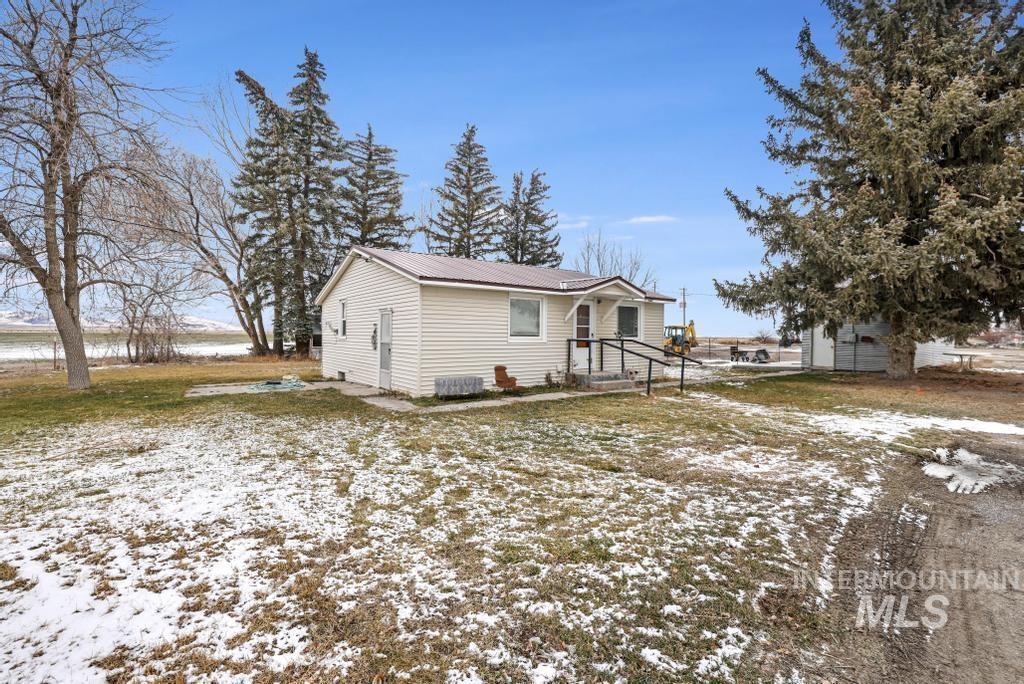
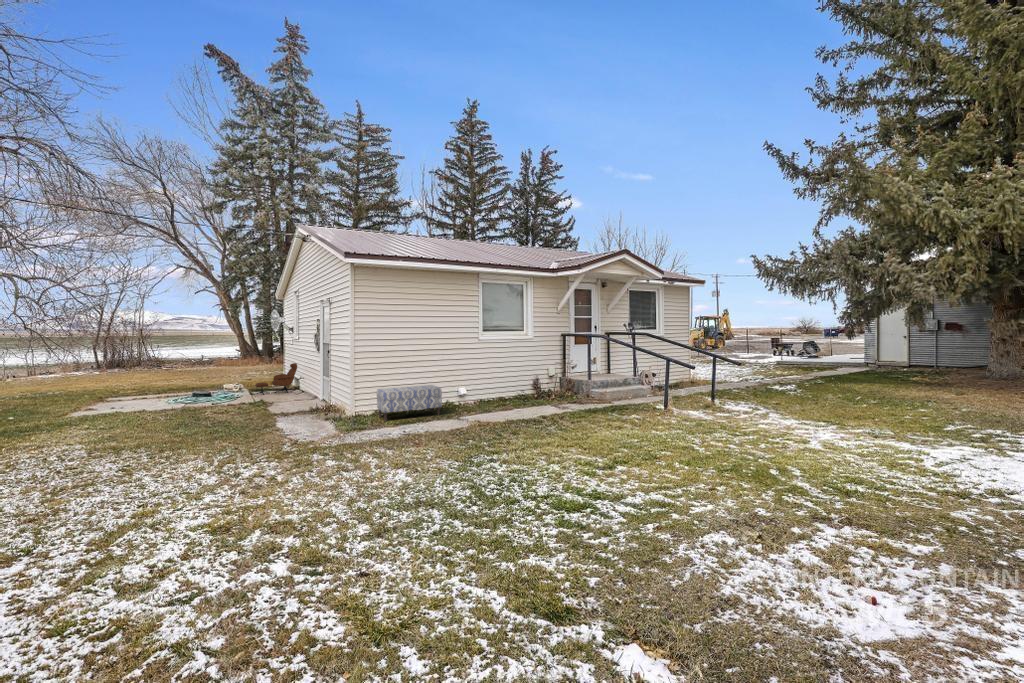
lounge chair: present [494,366,524,397] -> present [255,363,297,394]

